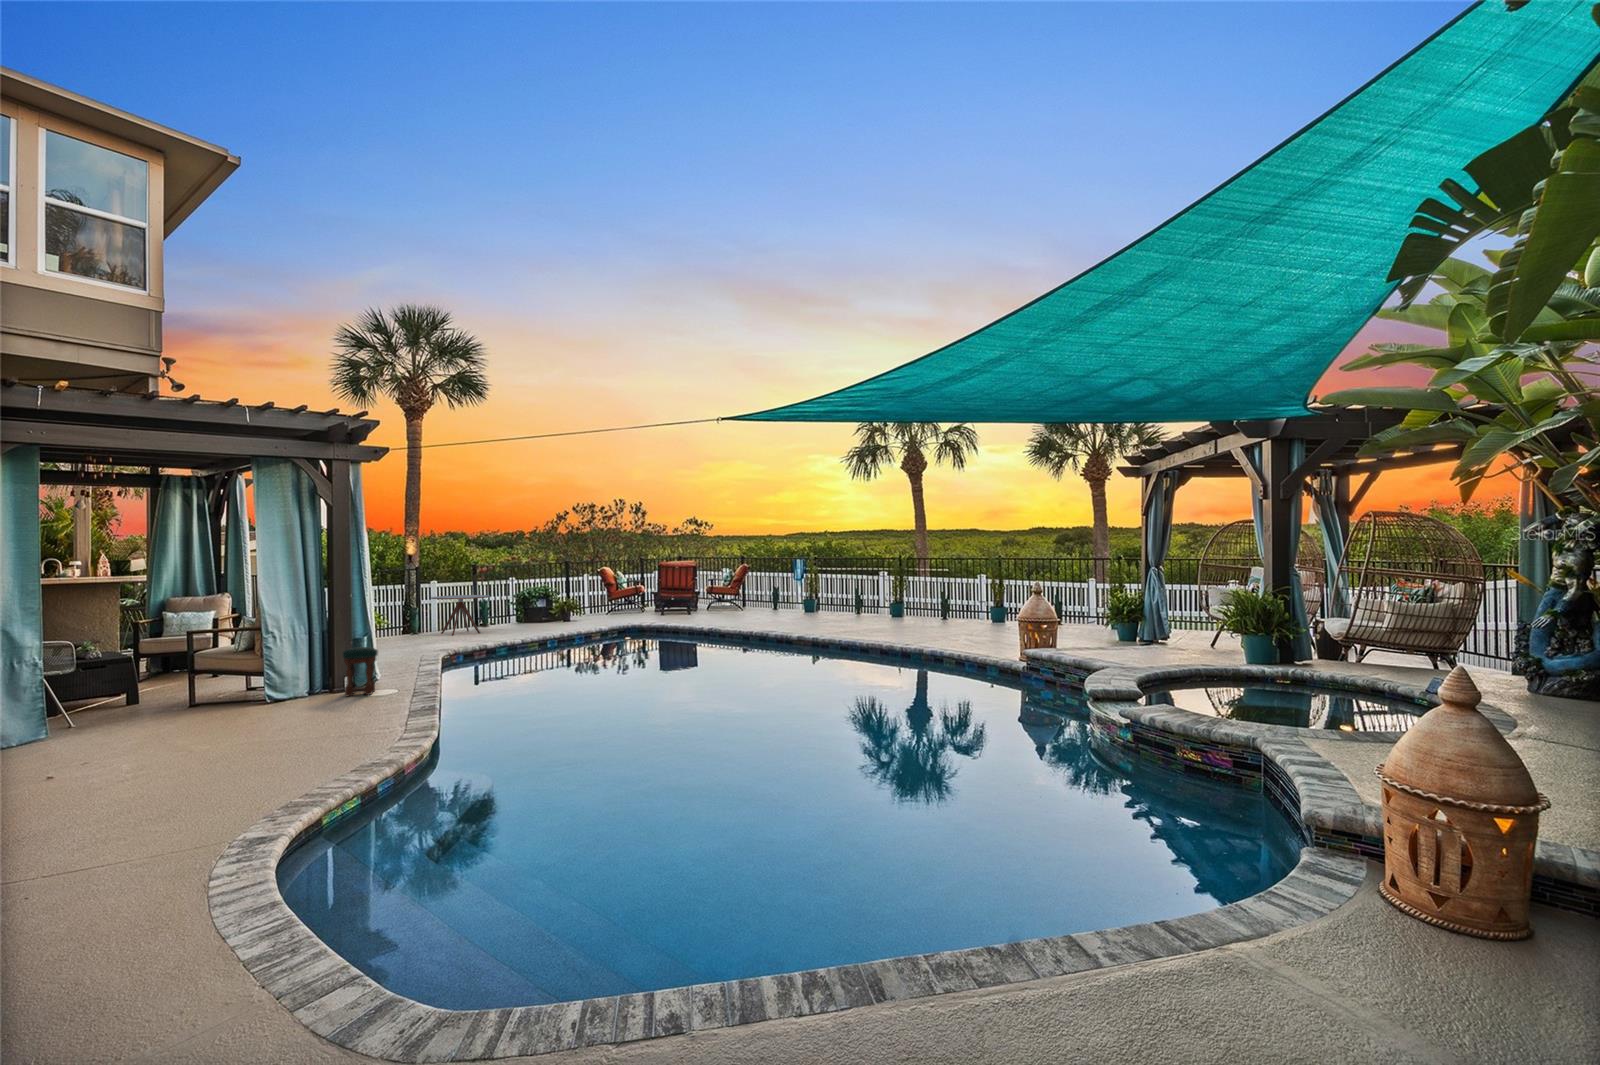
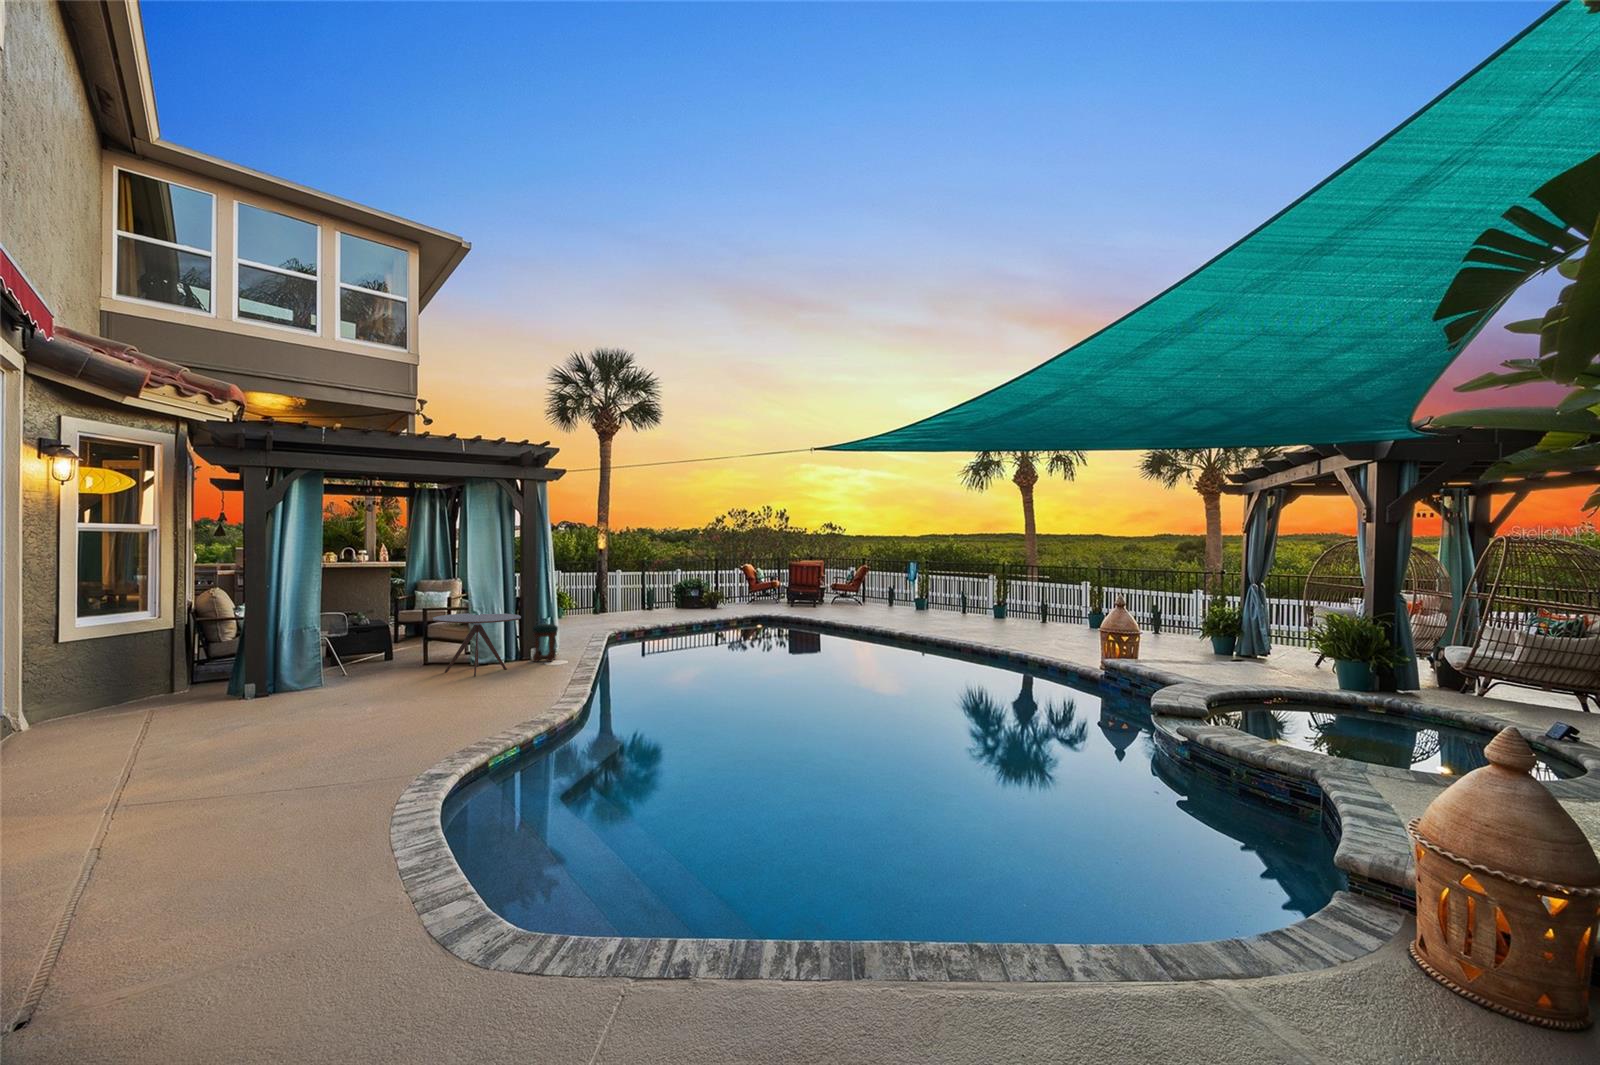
round table: present [431,595,490,635] -> present [433,613,521,676]

